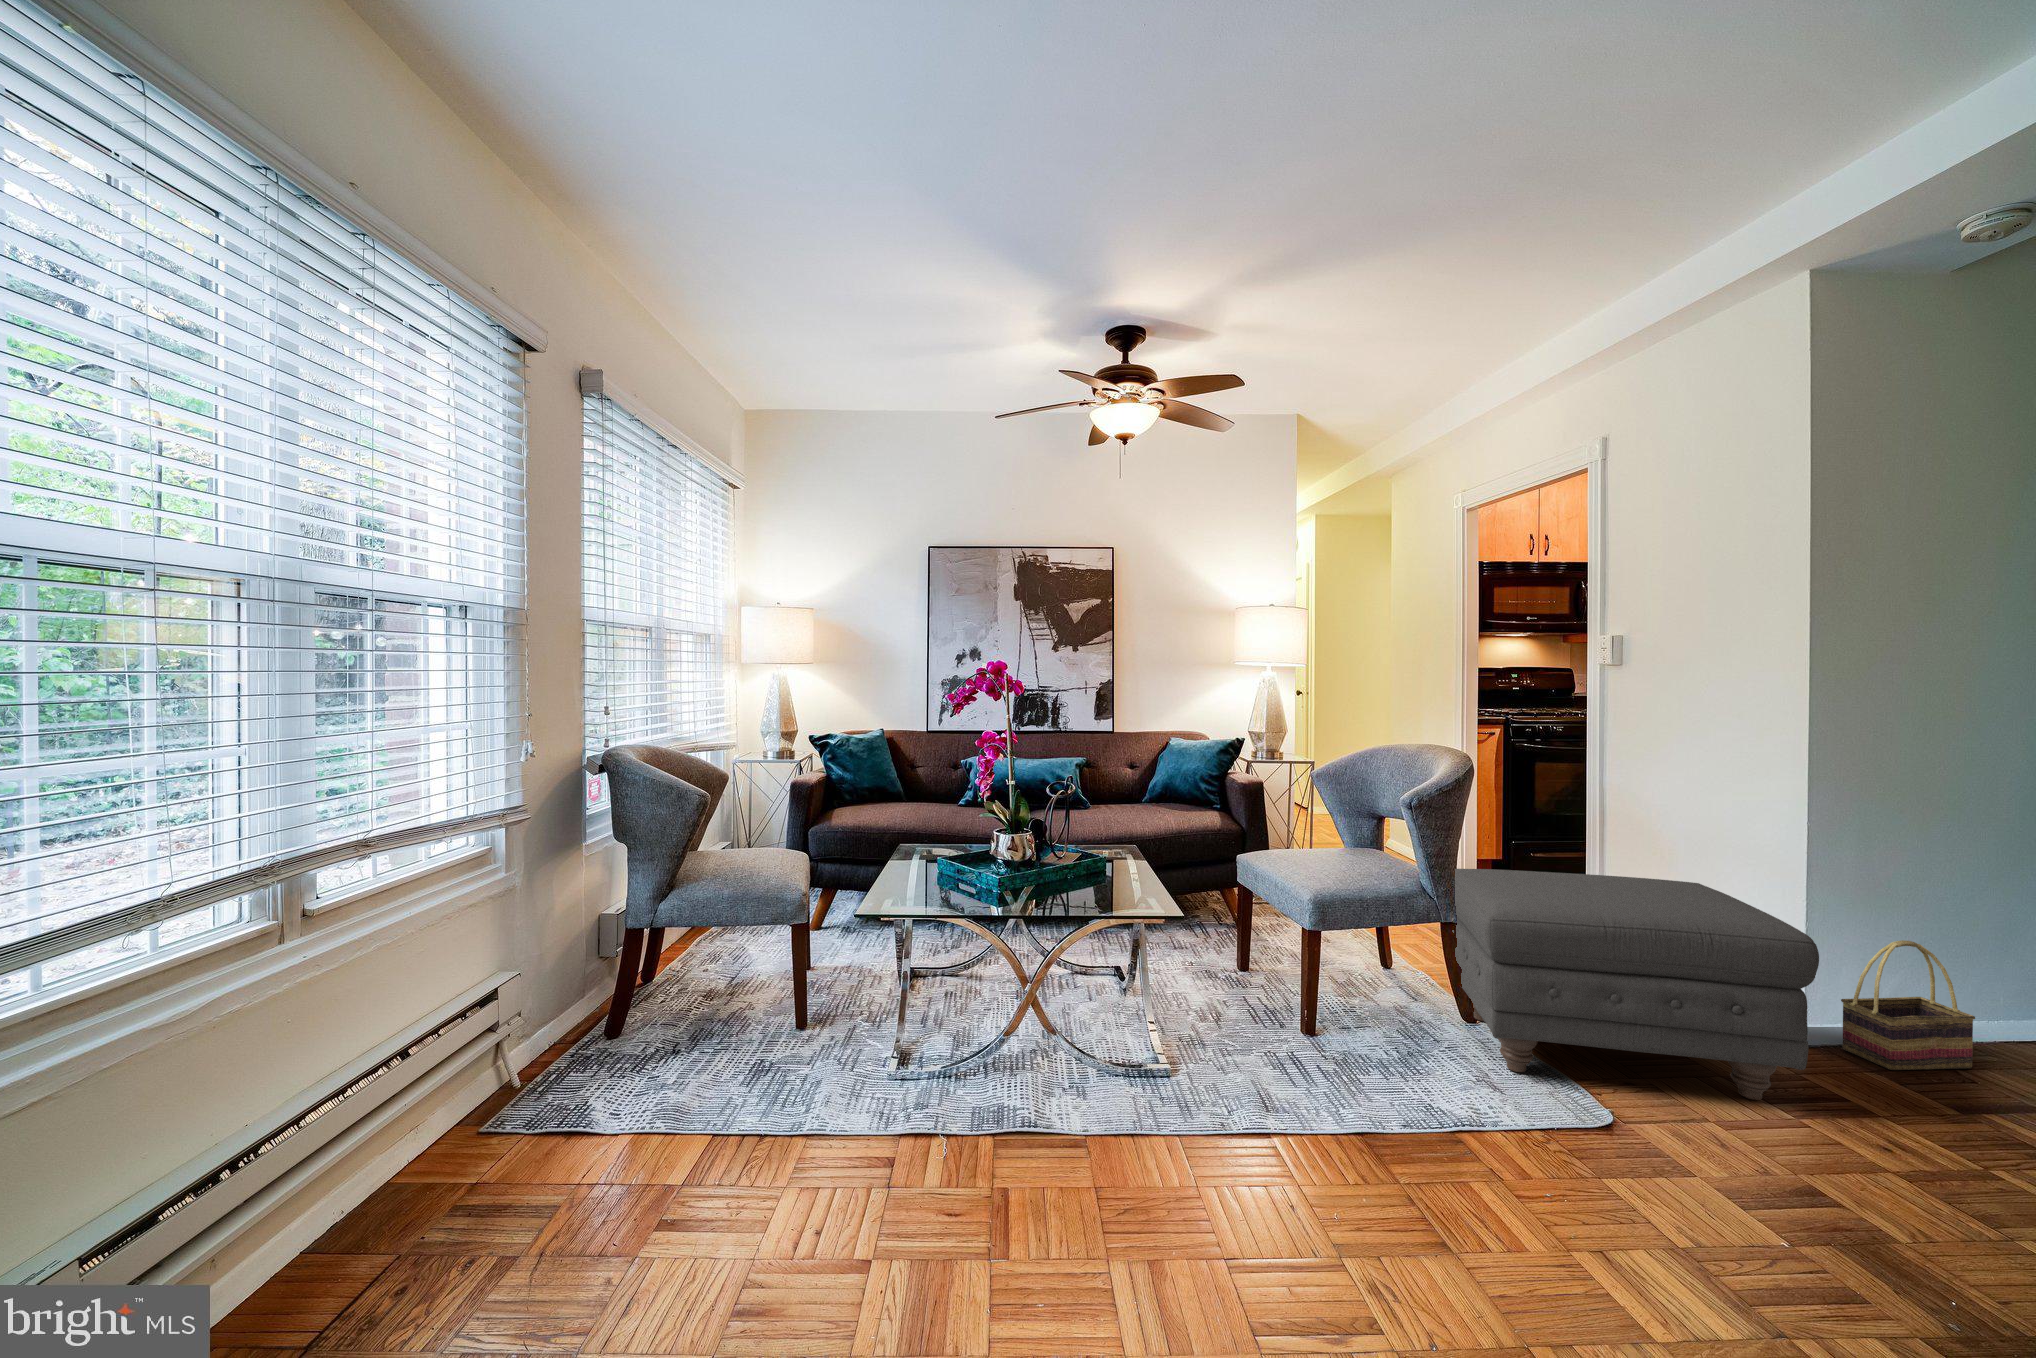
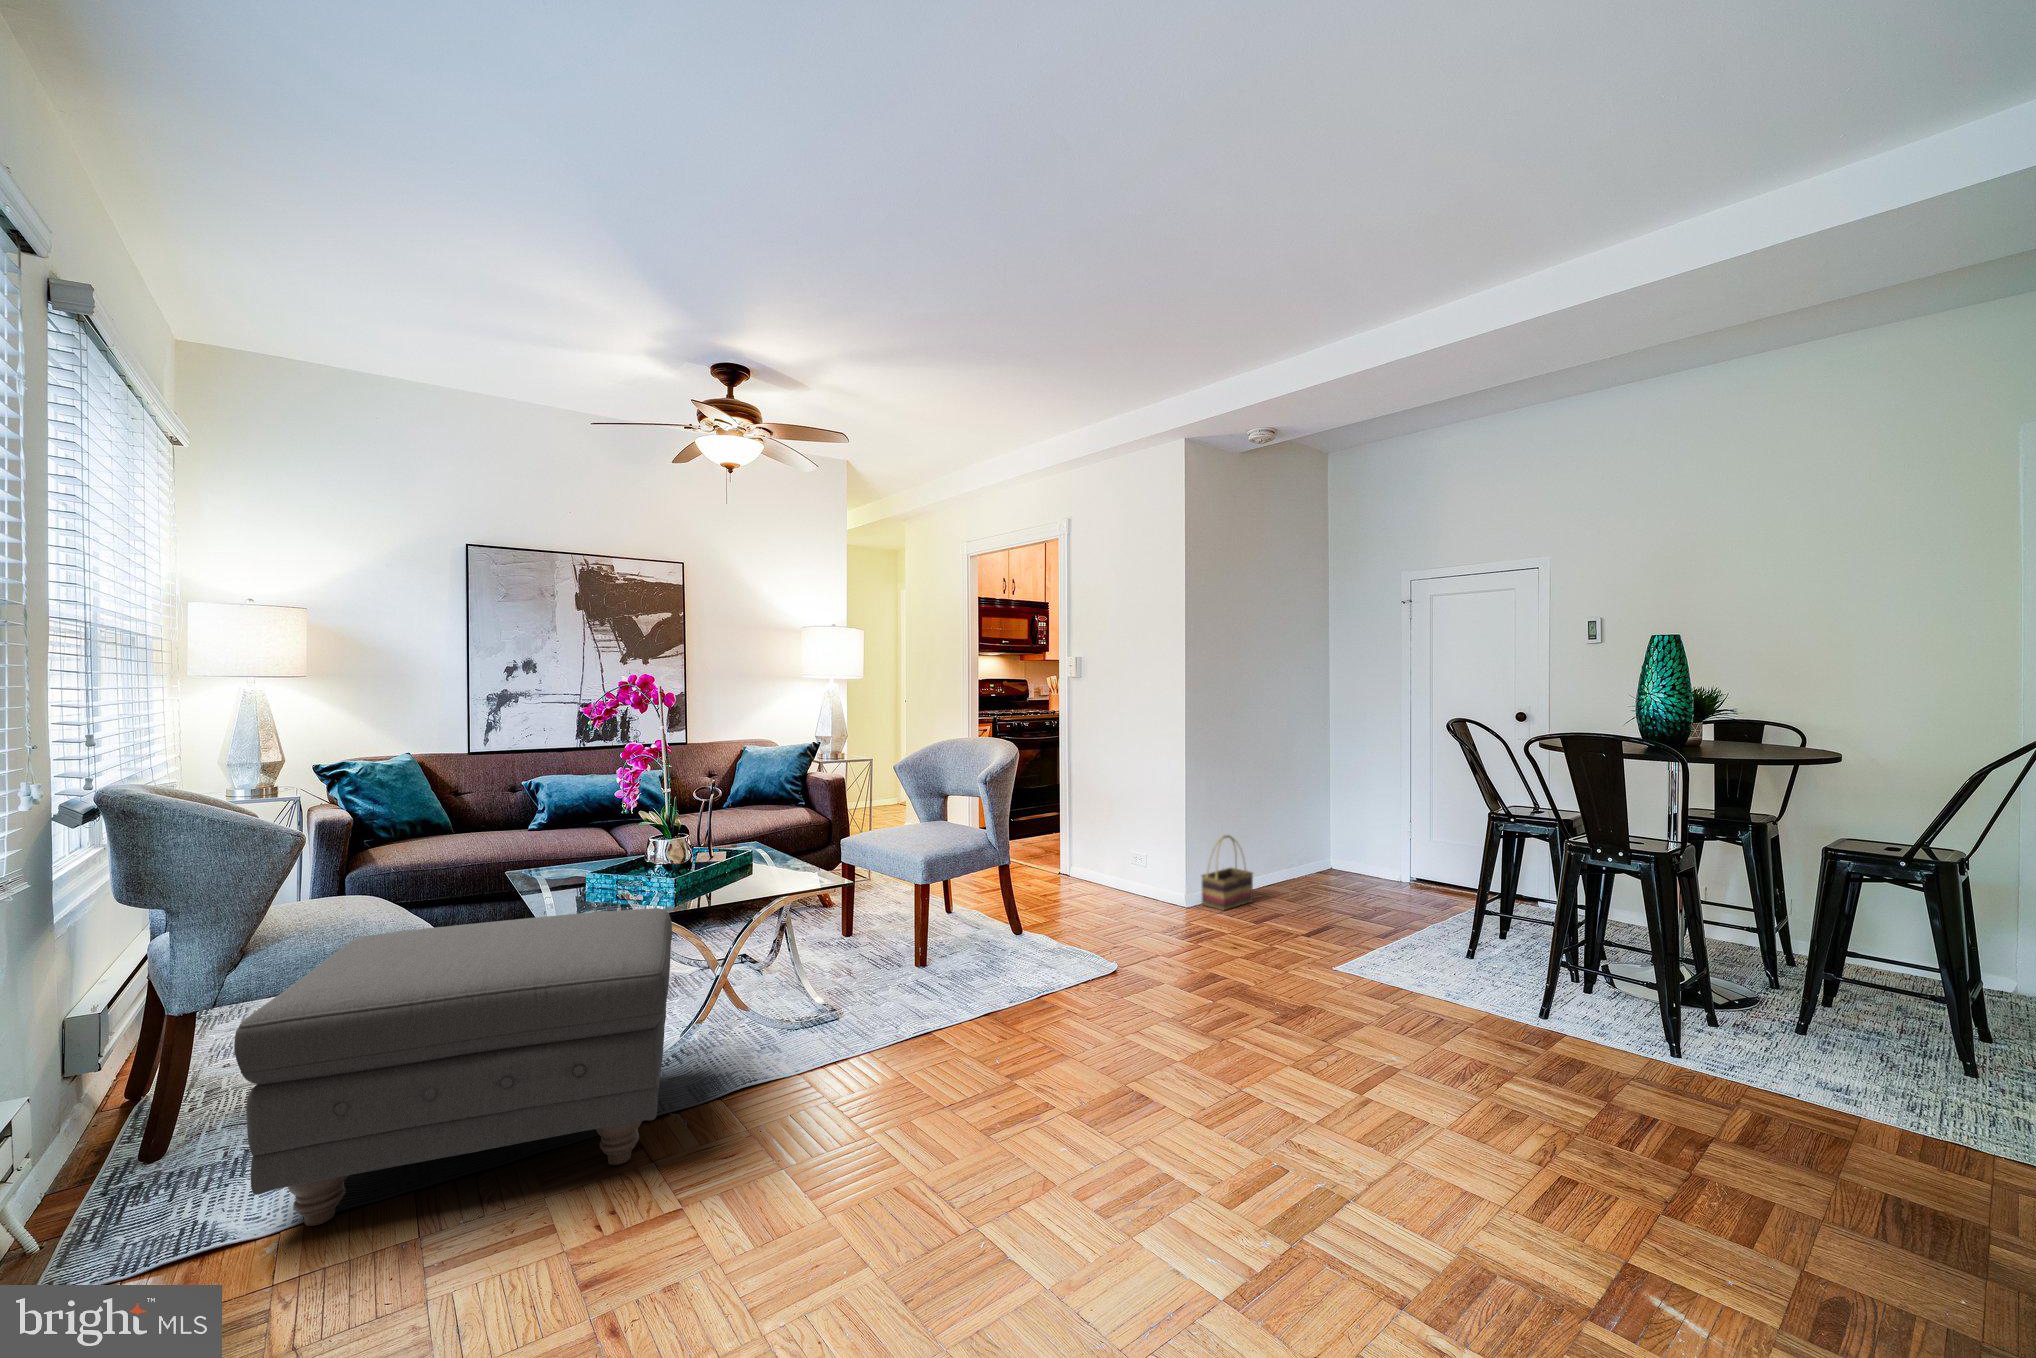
ottoman: present [1452,869,1819,1100] -> present [234,908,672,1226]

